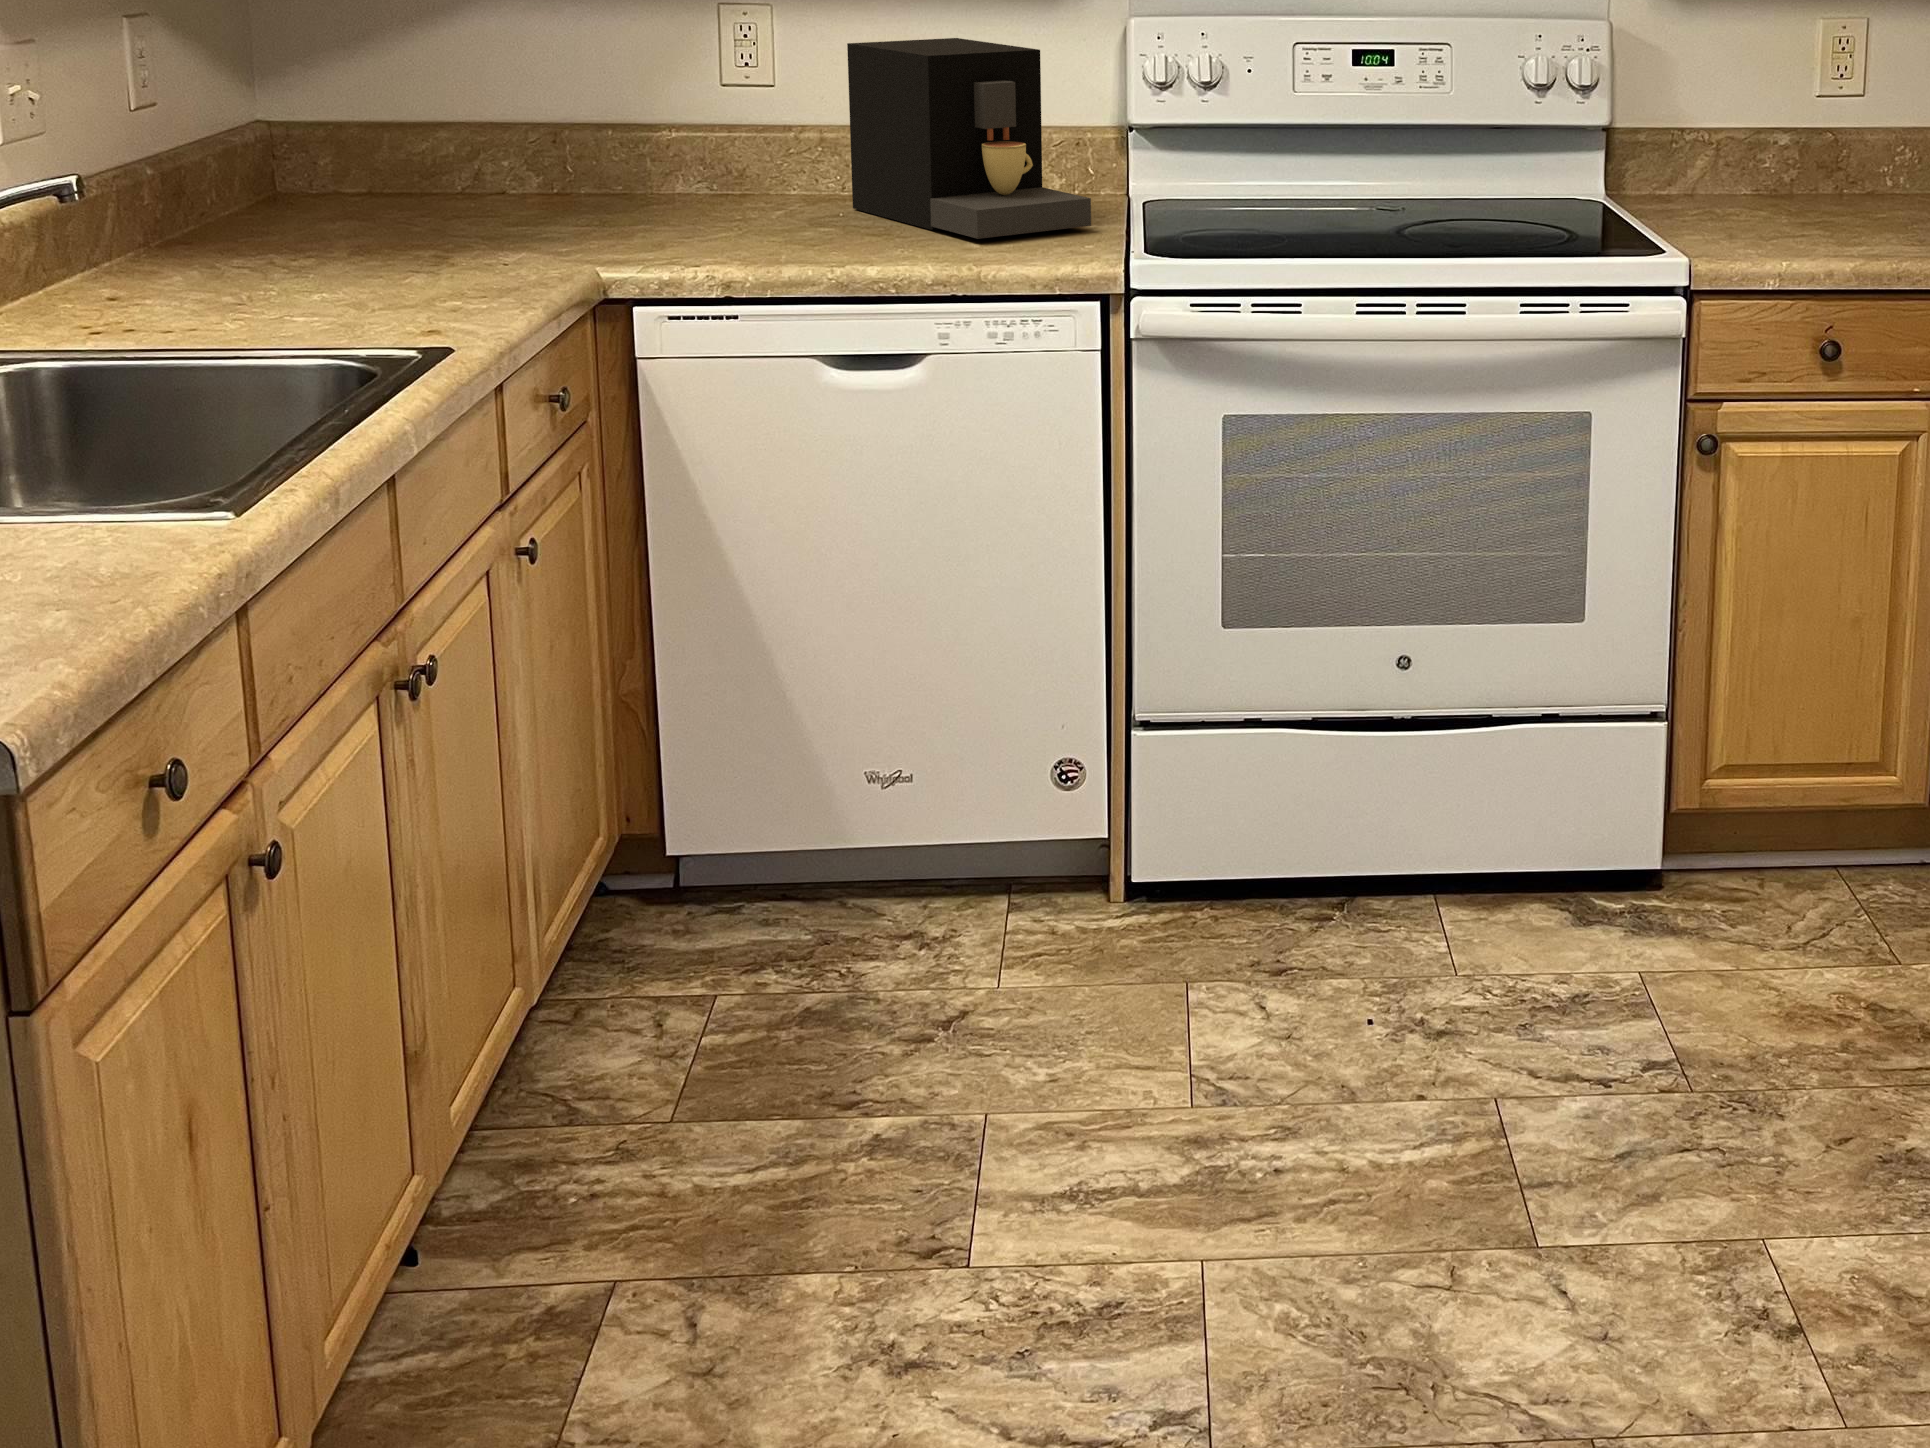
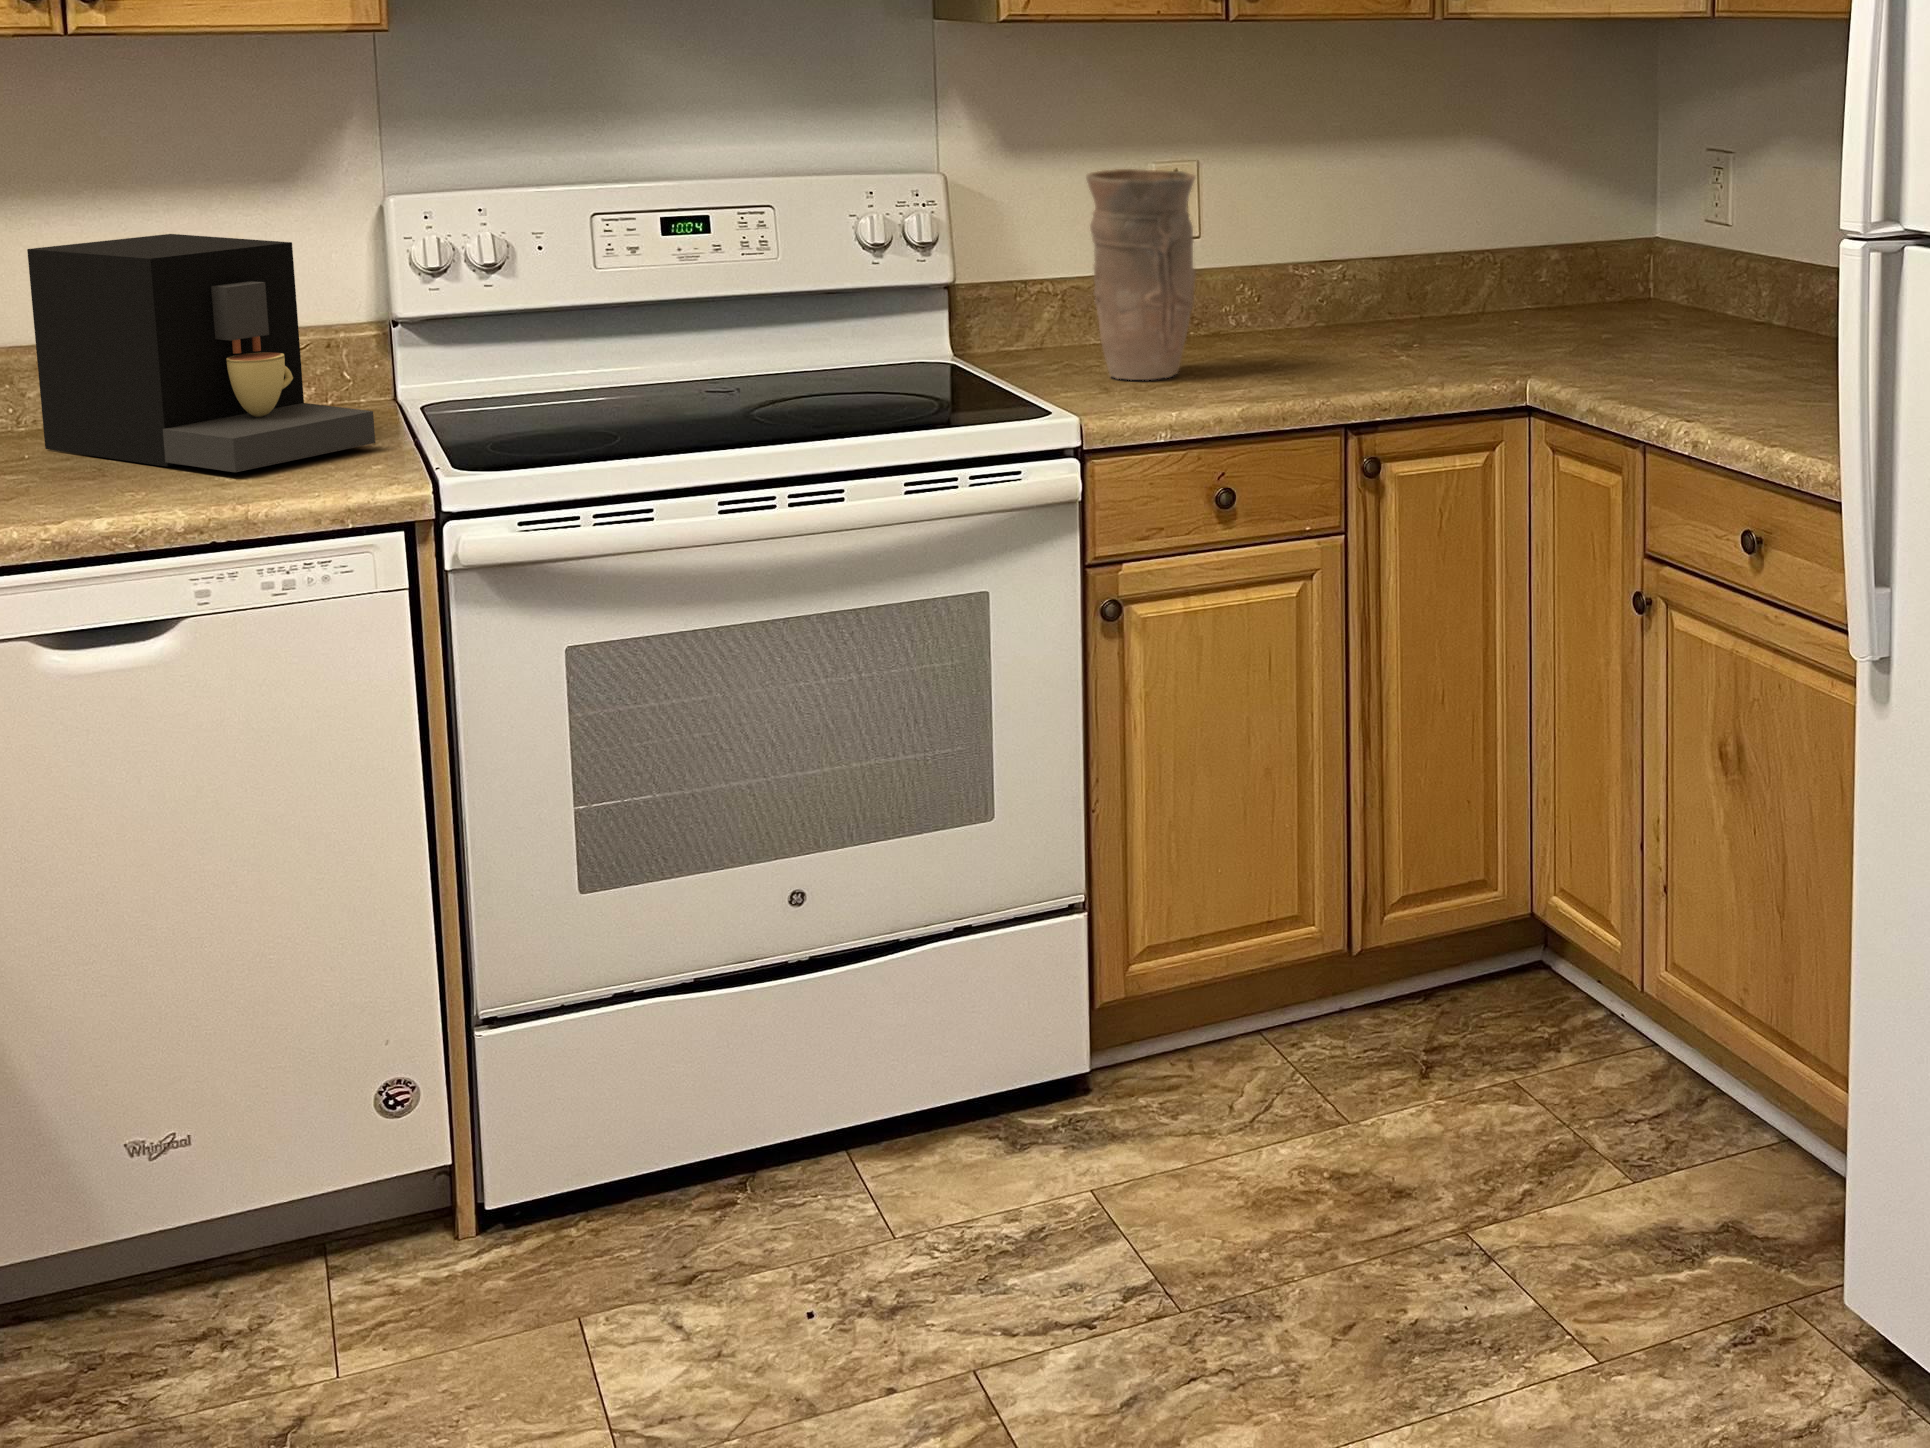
vase: none [1735,24,1844,231] -> present [1086,169,1196,380]

